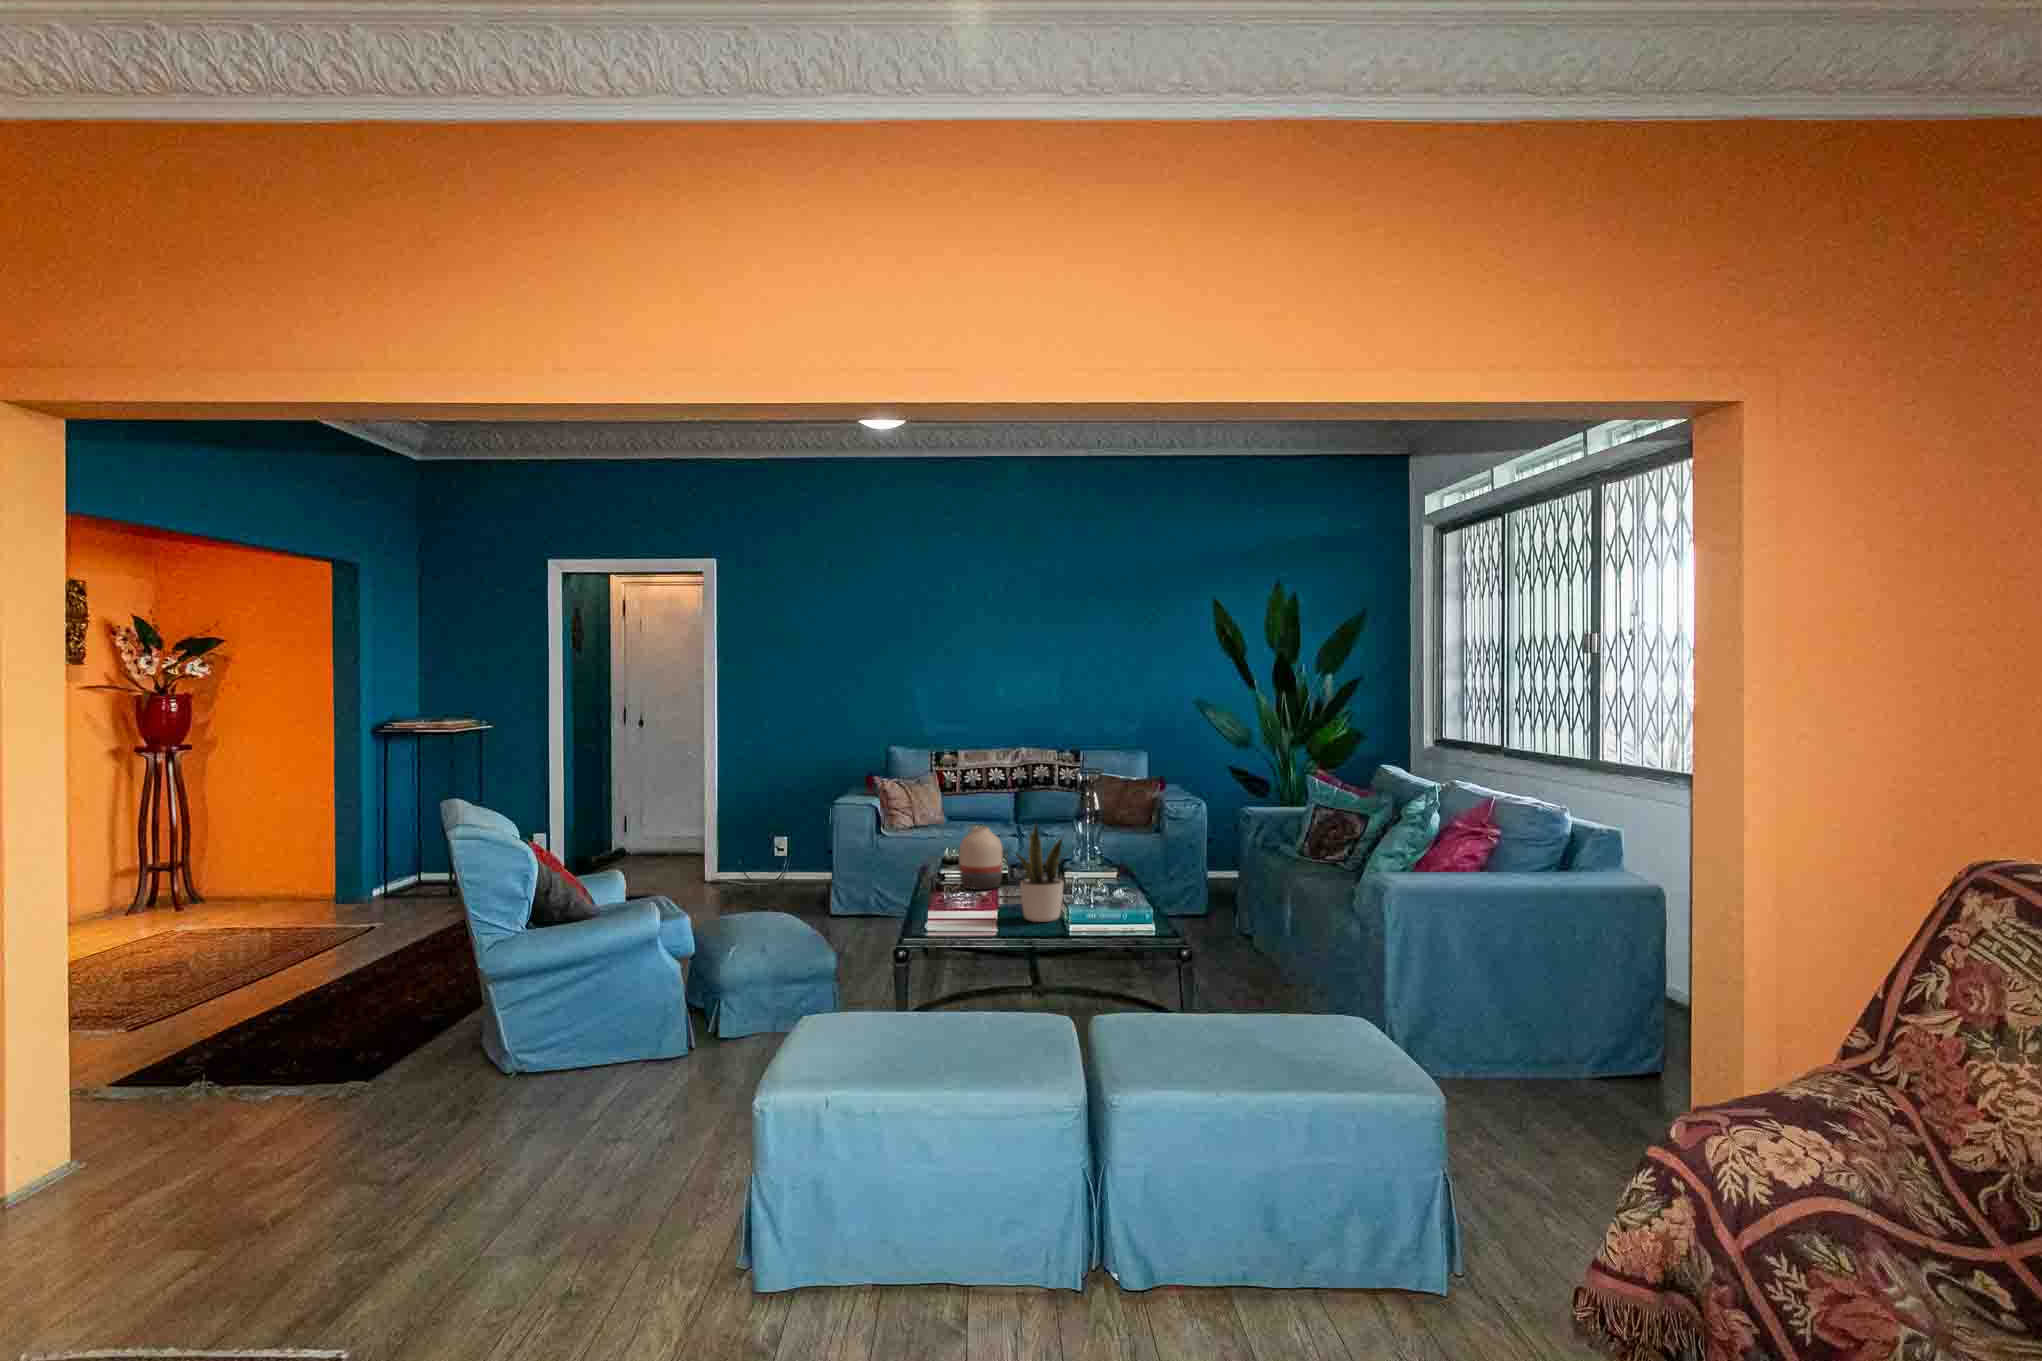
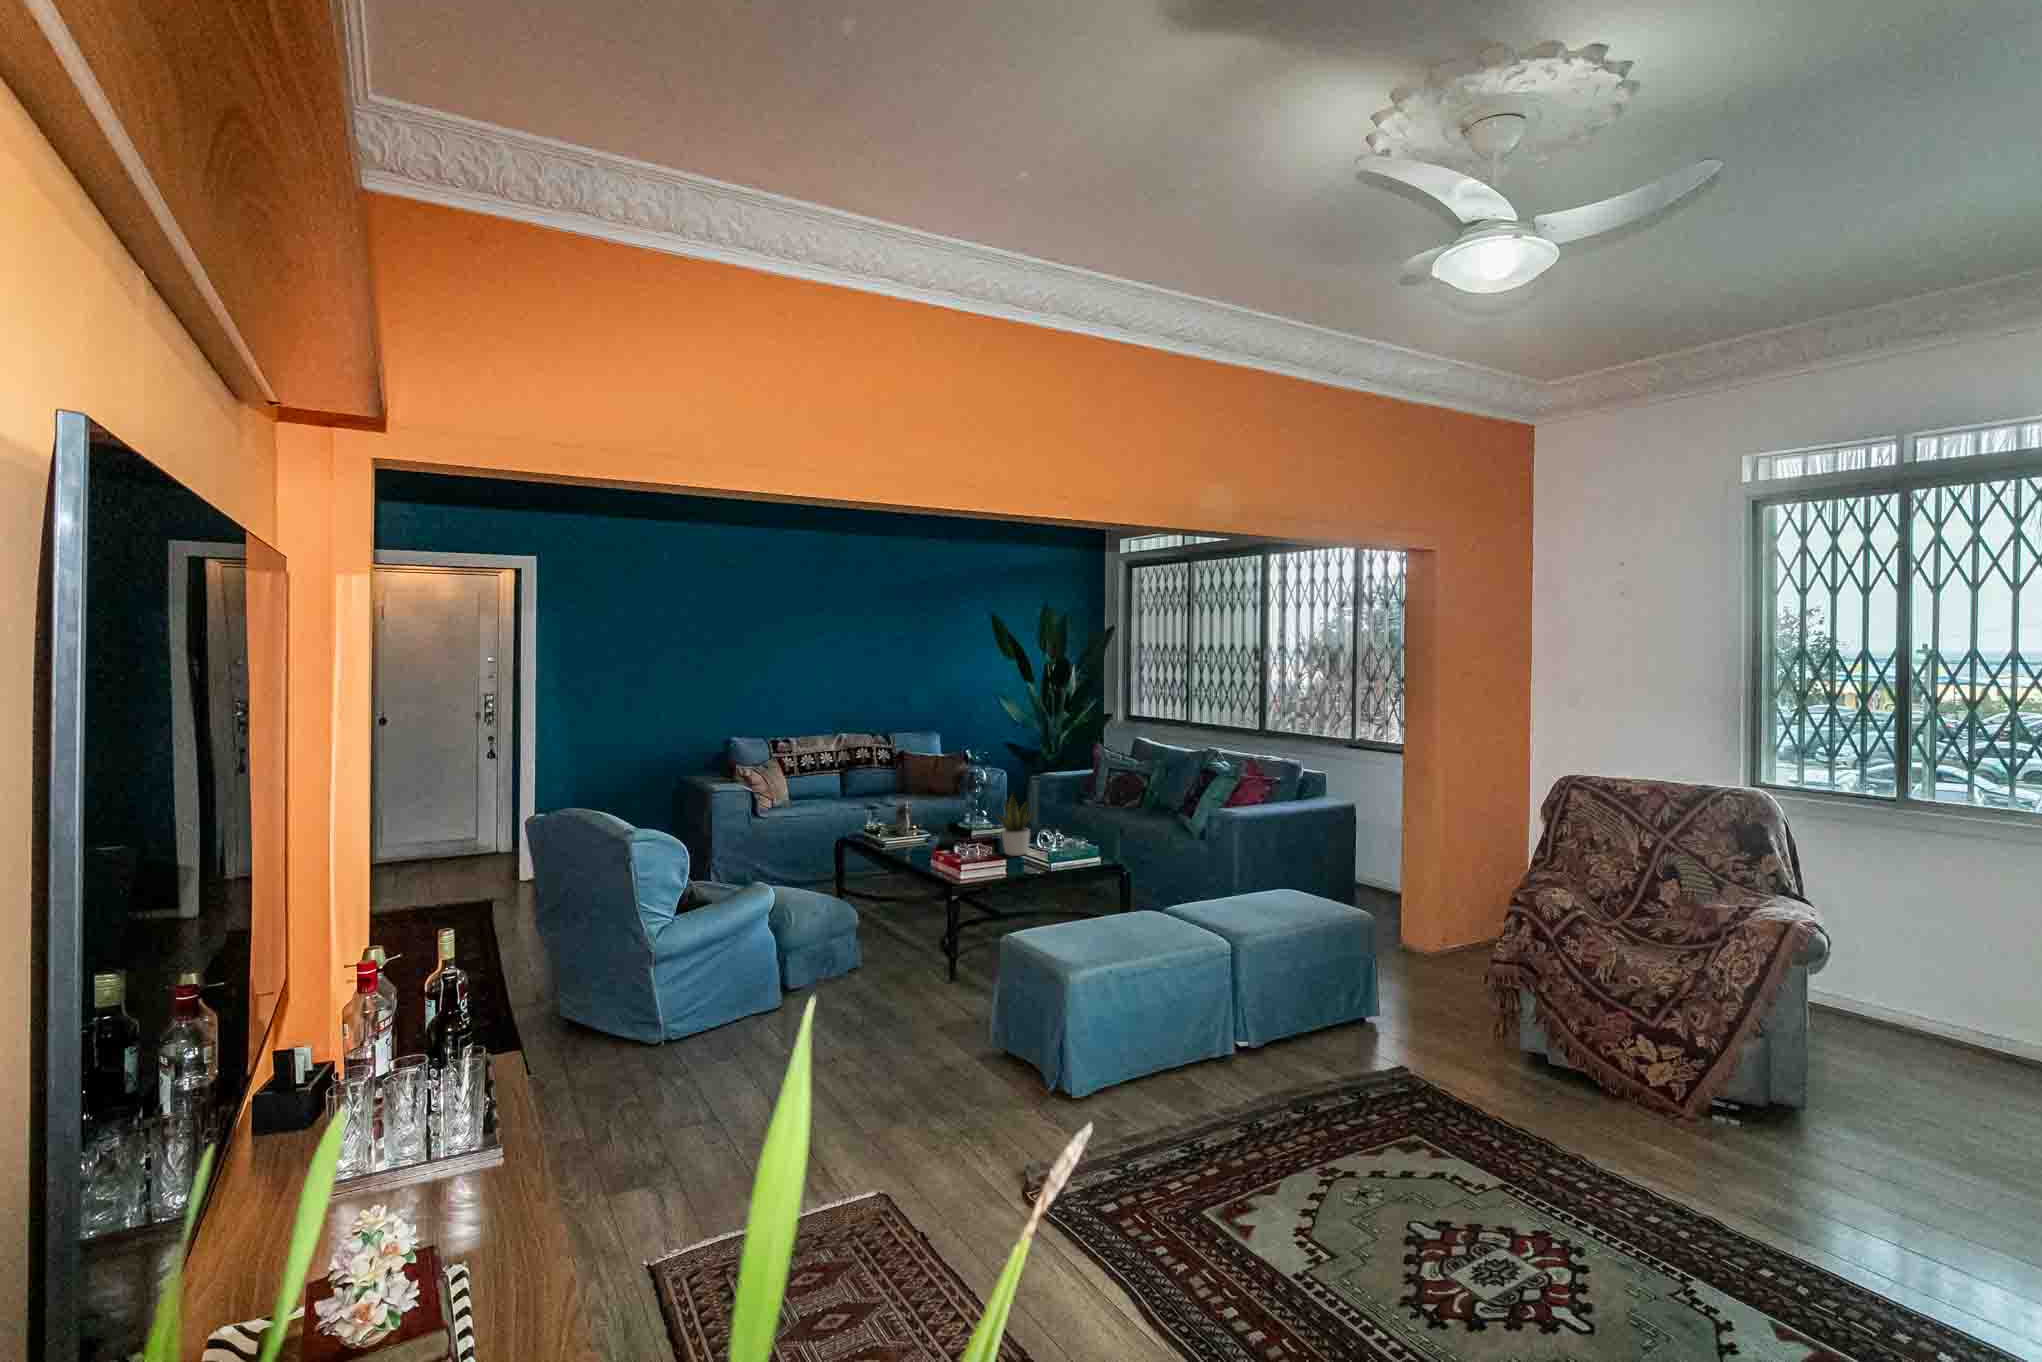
vase: present [960,826,1002,890] -> none [921,798,950,841]

